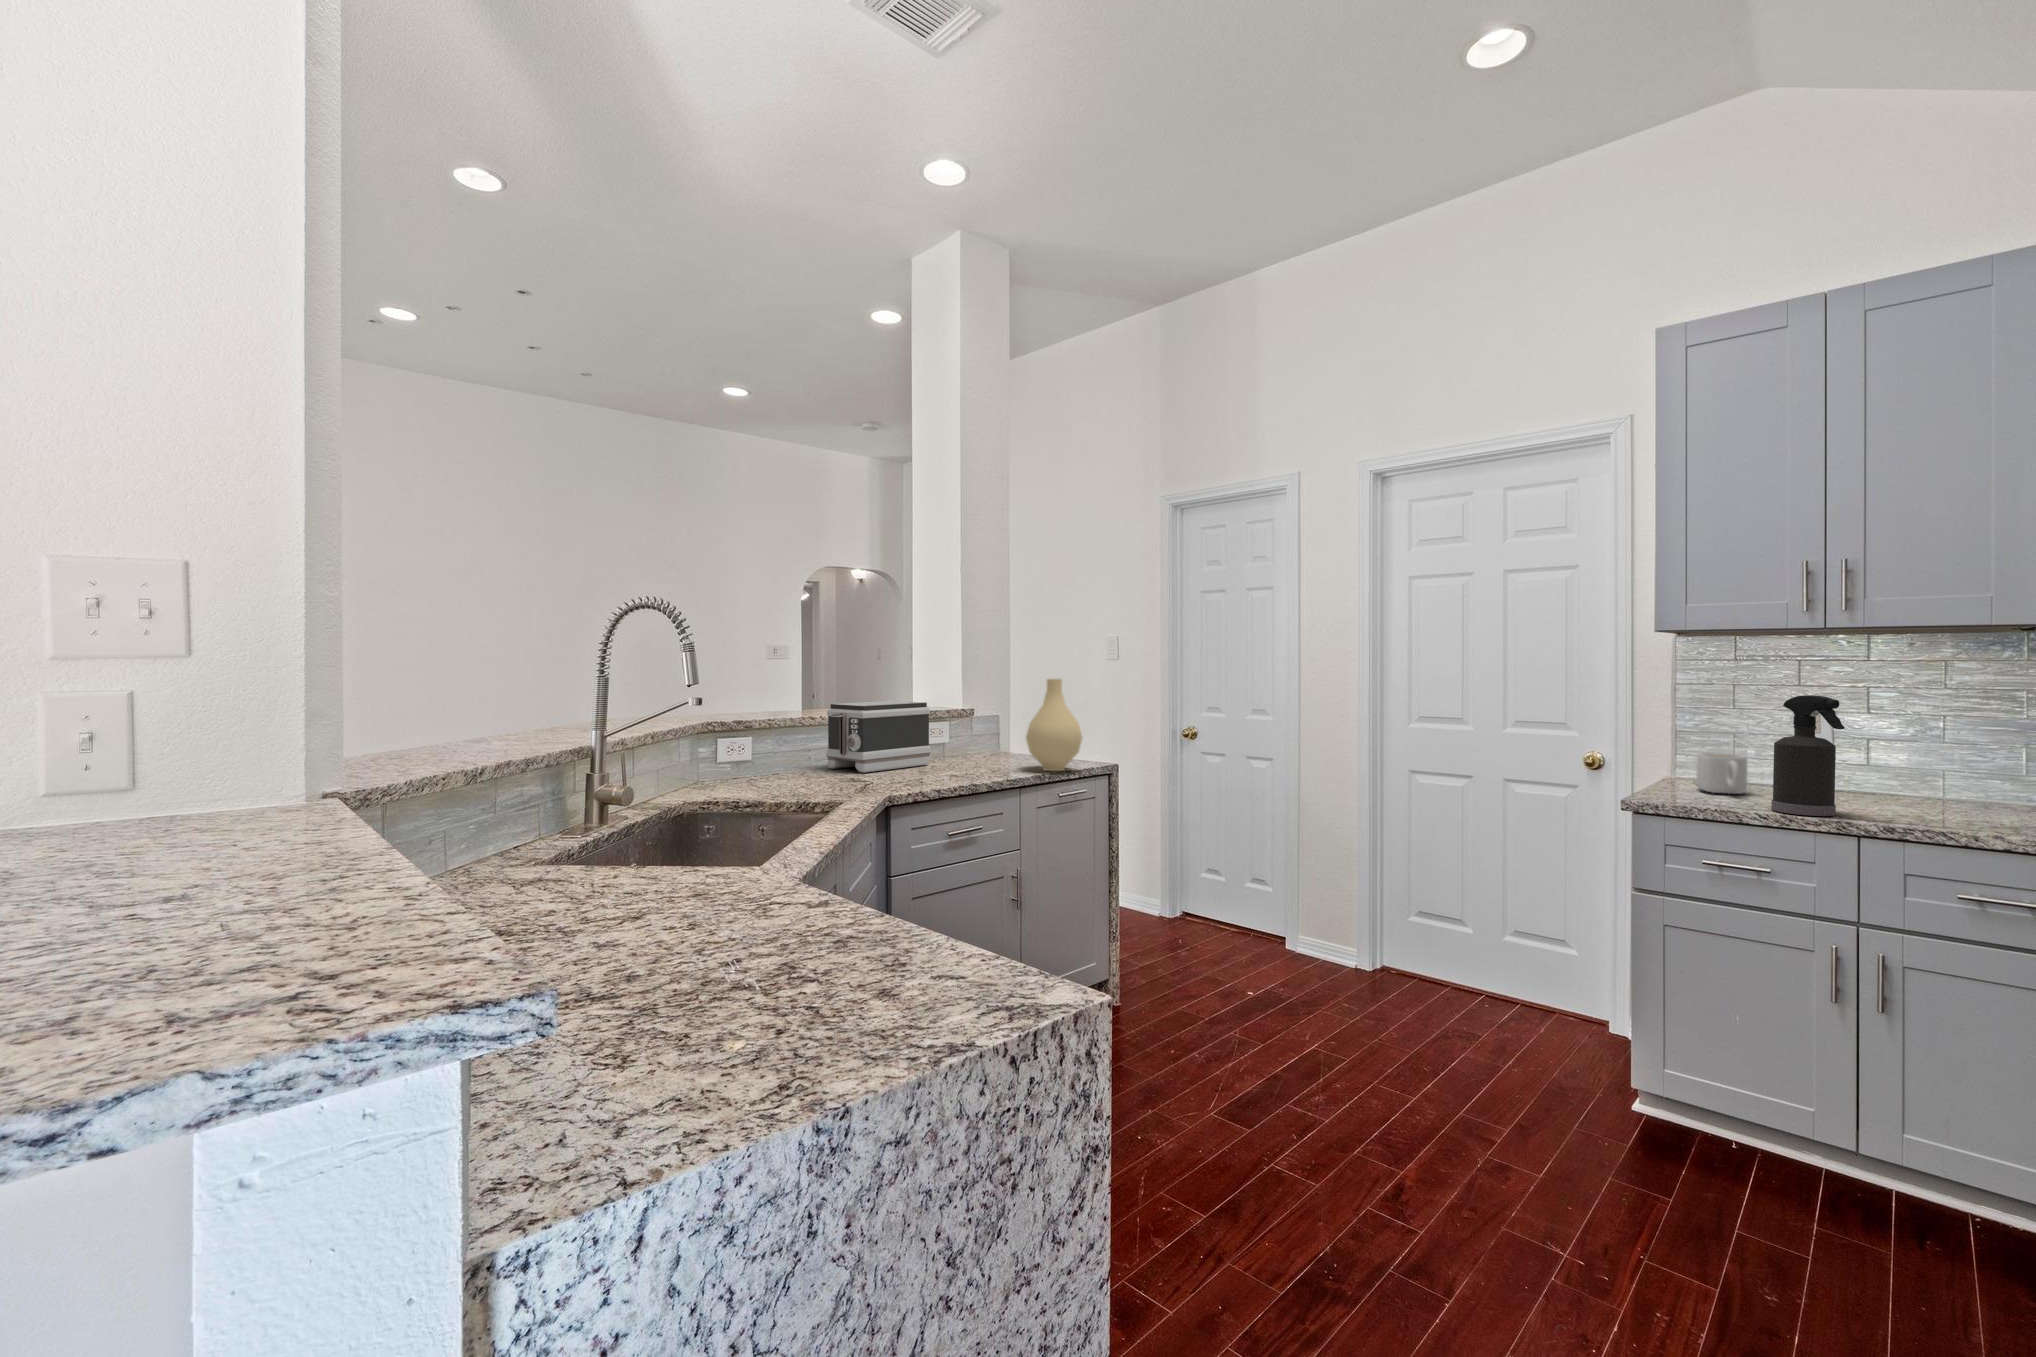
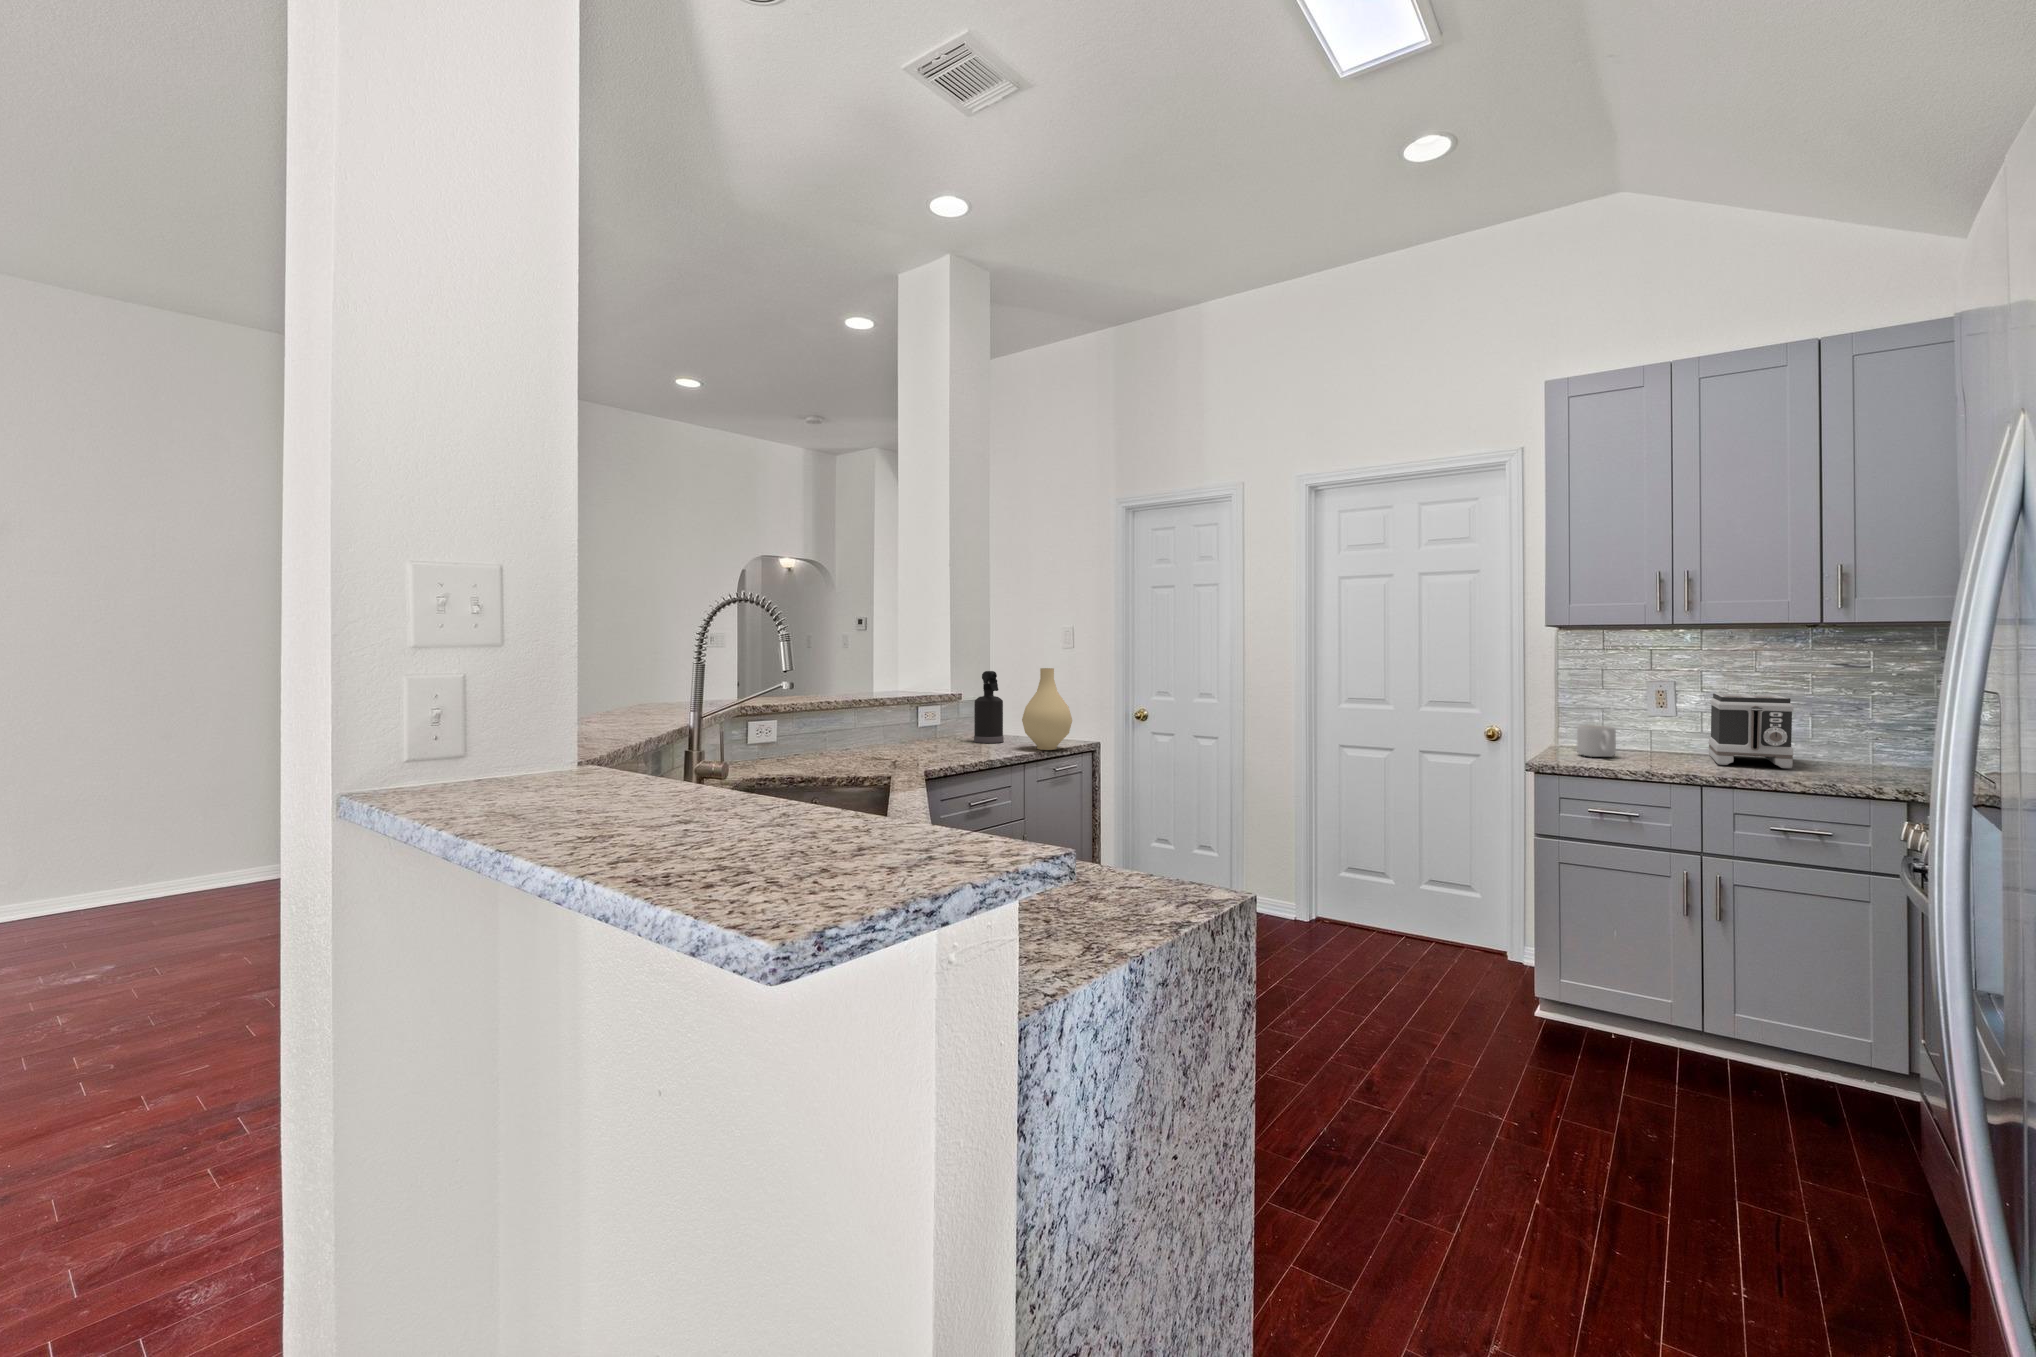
spray bottle: present [1771,695,1844,816] -> present [974,671,1004,743]
toaster: present [826,701,931,773] -> present [1709,693,1794,768]

